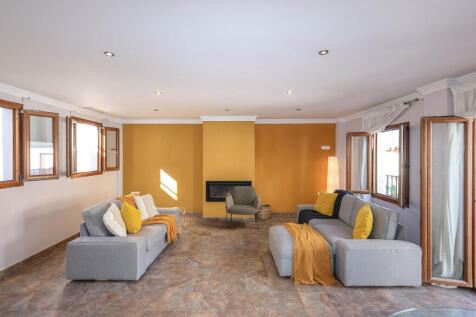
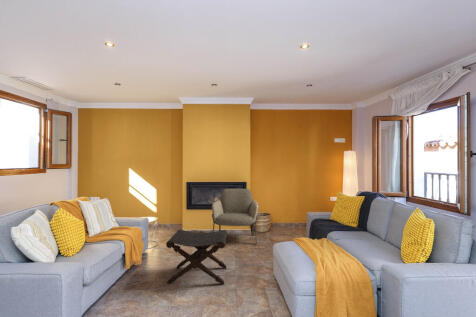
footstool: none [196,217,237,254] -> present [166,230,227,284]

